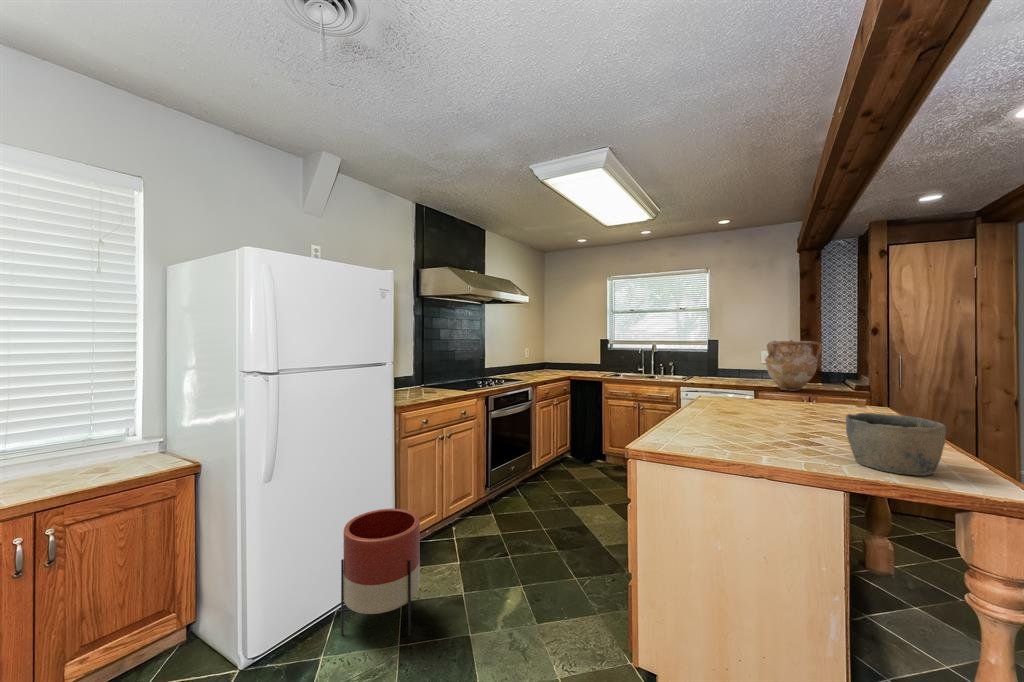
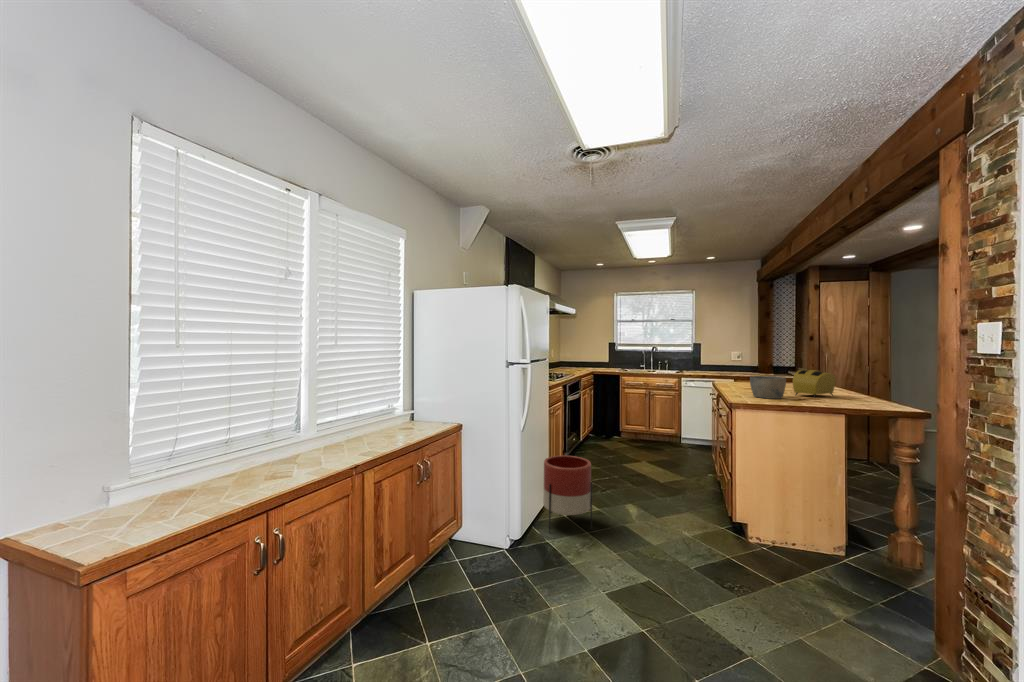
vase: present [765,340,822,391] -> none [745,344,783,378]
toaster: none [775,386,861,441] -> present [793,370,836,397]
bowl: present [846,413,946,476] -> present [750,376,786,399]

